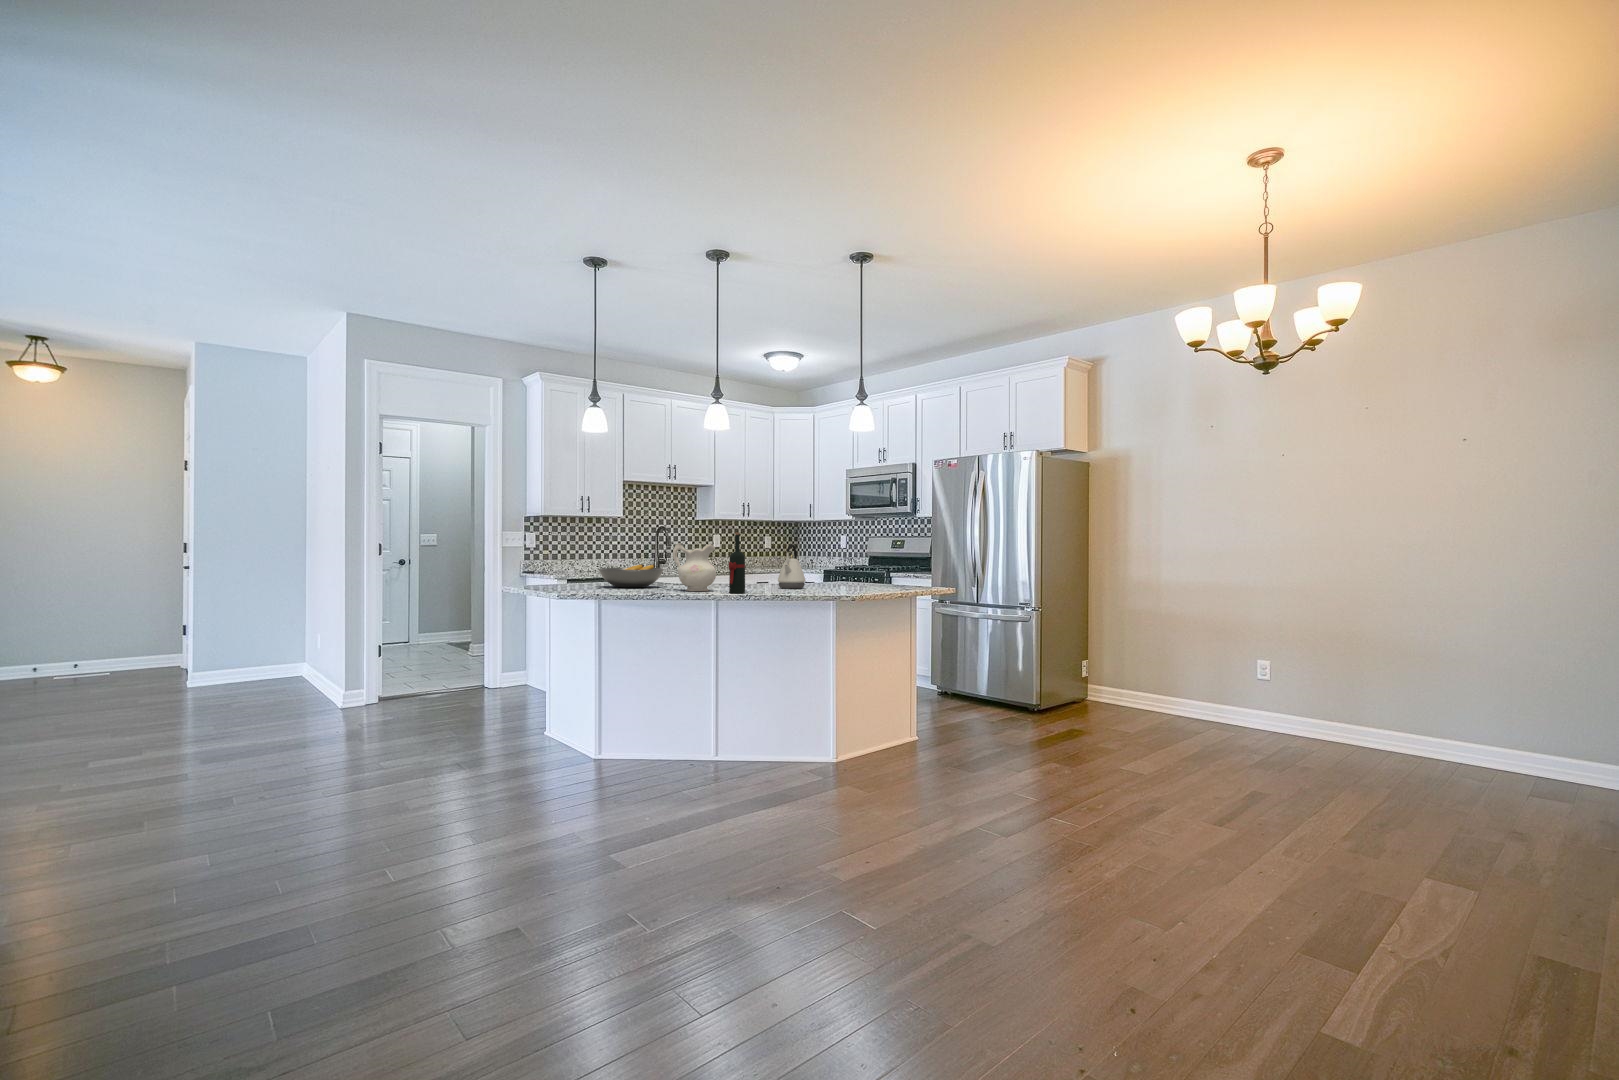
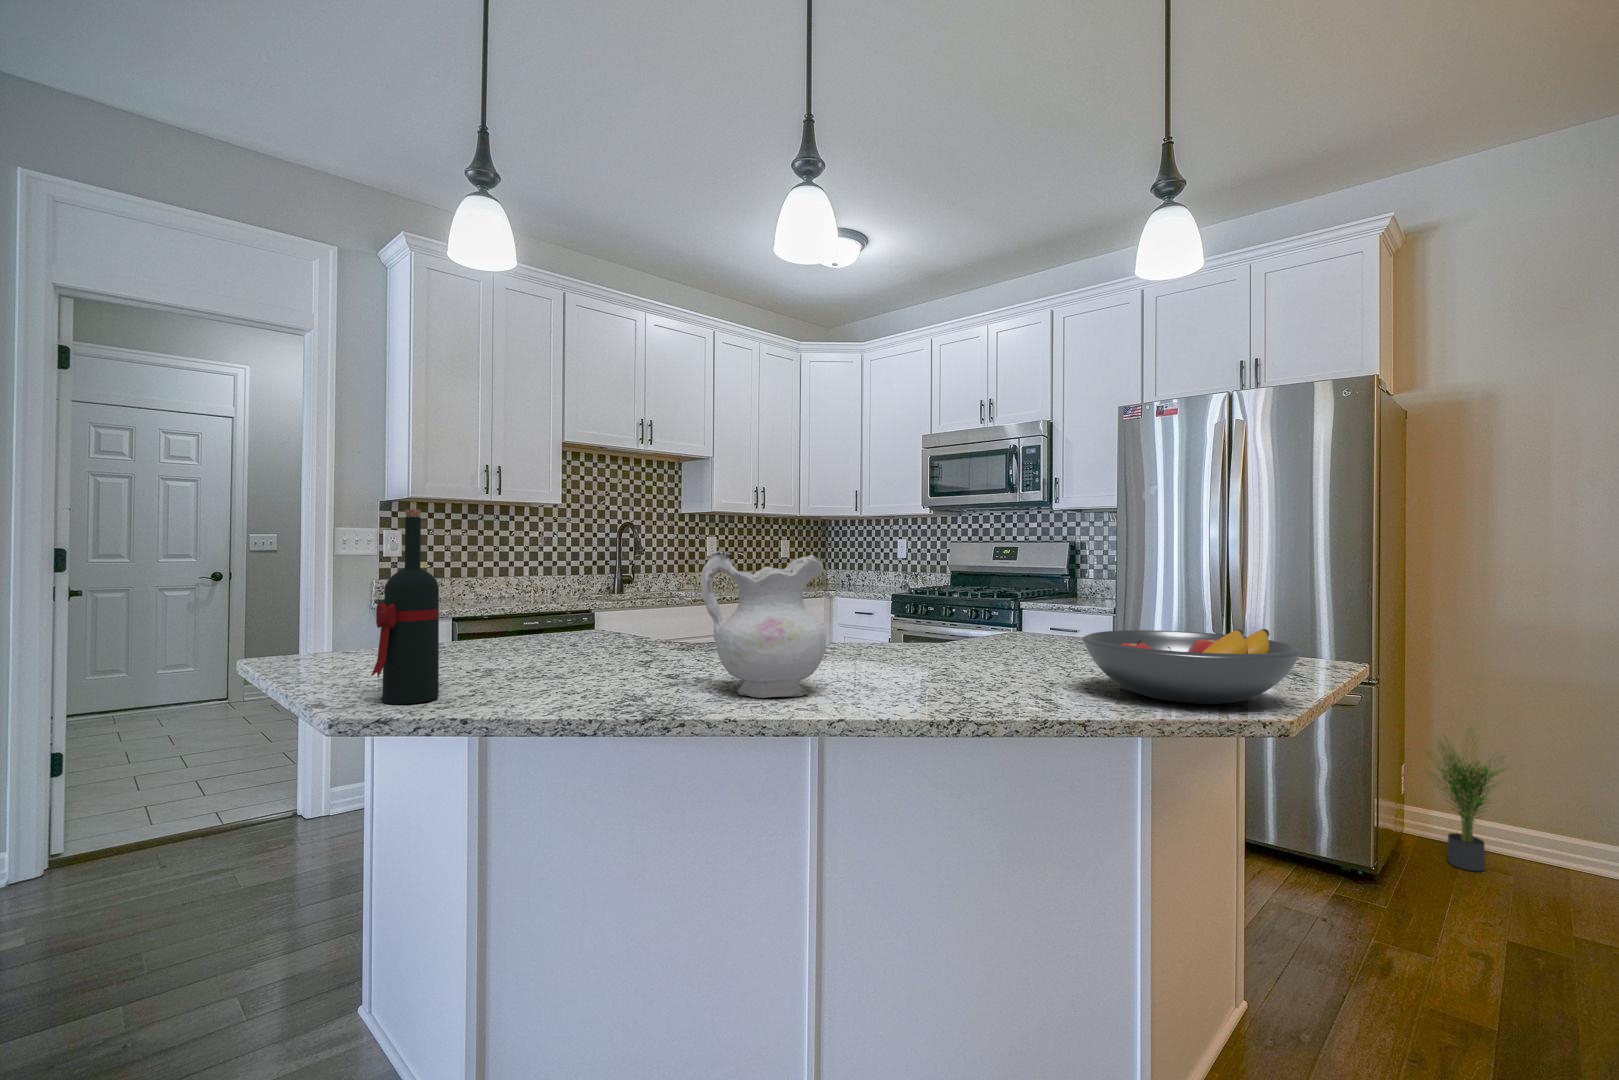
wine bottle: present [729,532,745,593] -> present [371,509,439,704]
kettle: present [778,544,806,589] -> none [937,555,1007,666]
fruit bowl: present [599,564,664,588] -> present [1082,629,1302,704]
potted plant: none [1077,635,1124,711] -> present [1430,726,1509,871]

